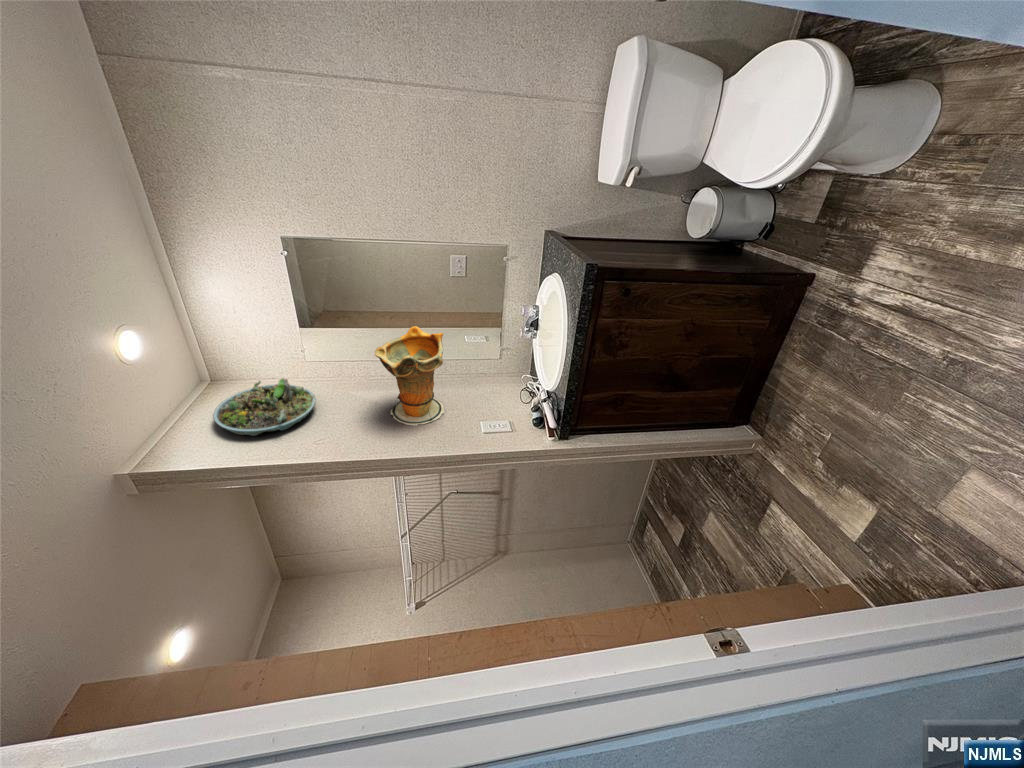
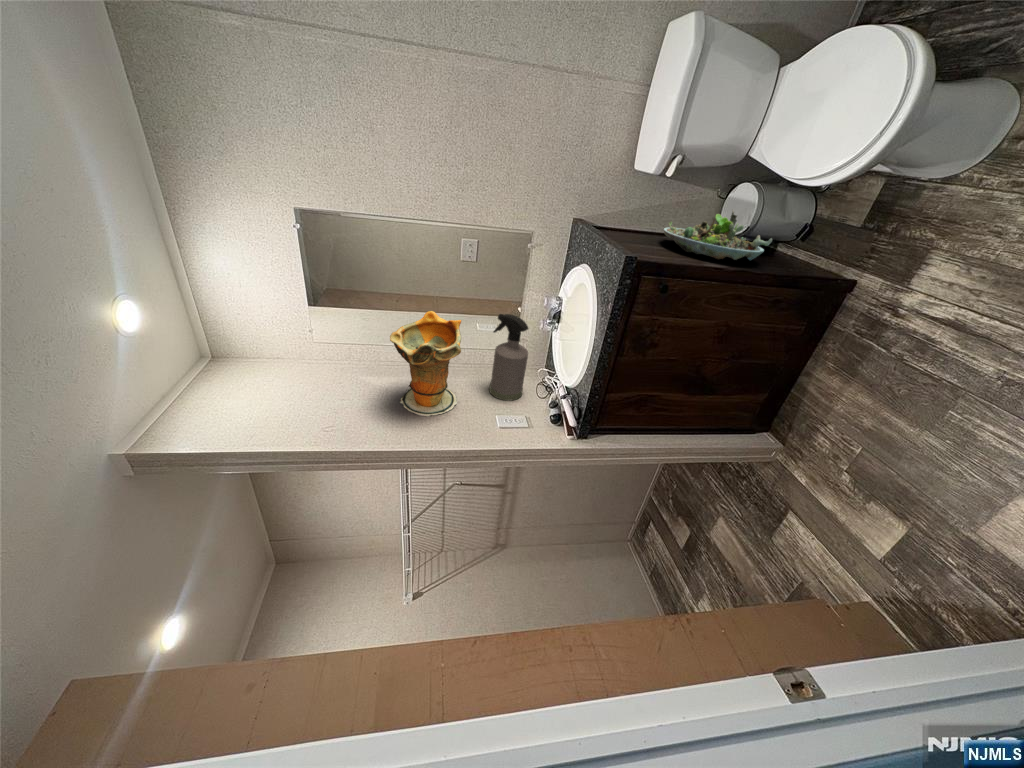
spray bottle: none [476,325,510,407] -> present [489,314,528,401]
succulent planter: present [213,378,316,436] -> present [664,211,772,260]

